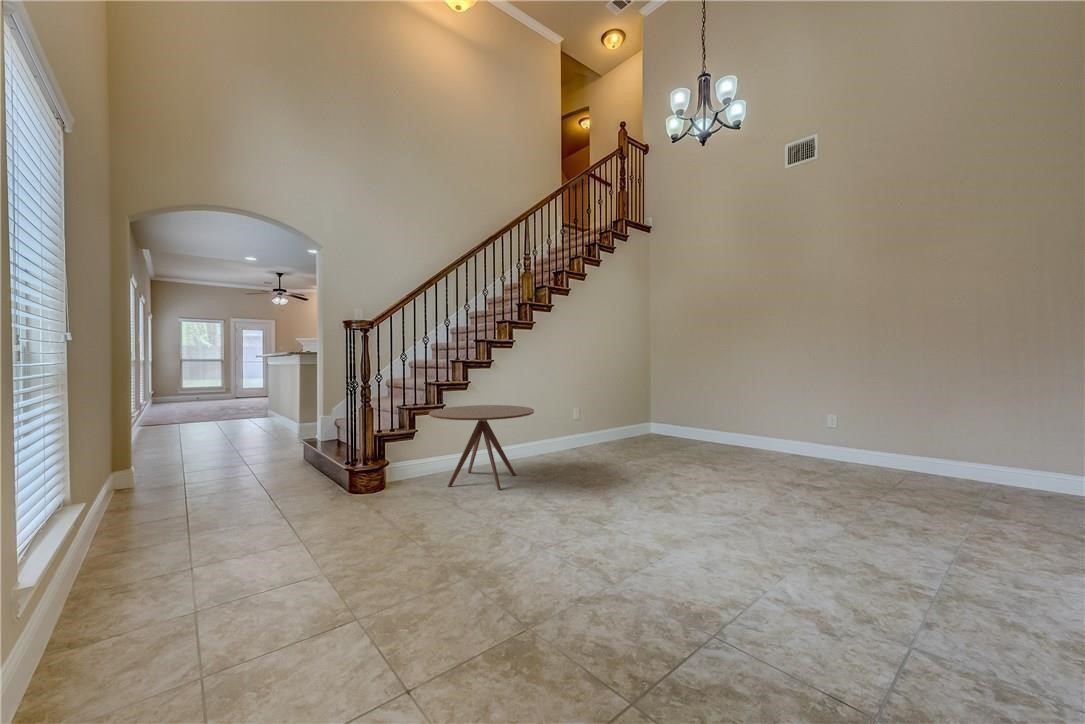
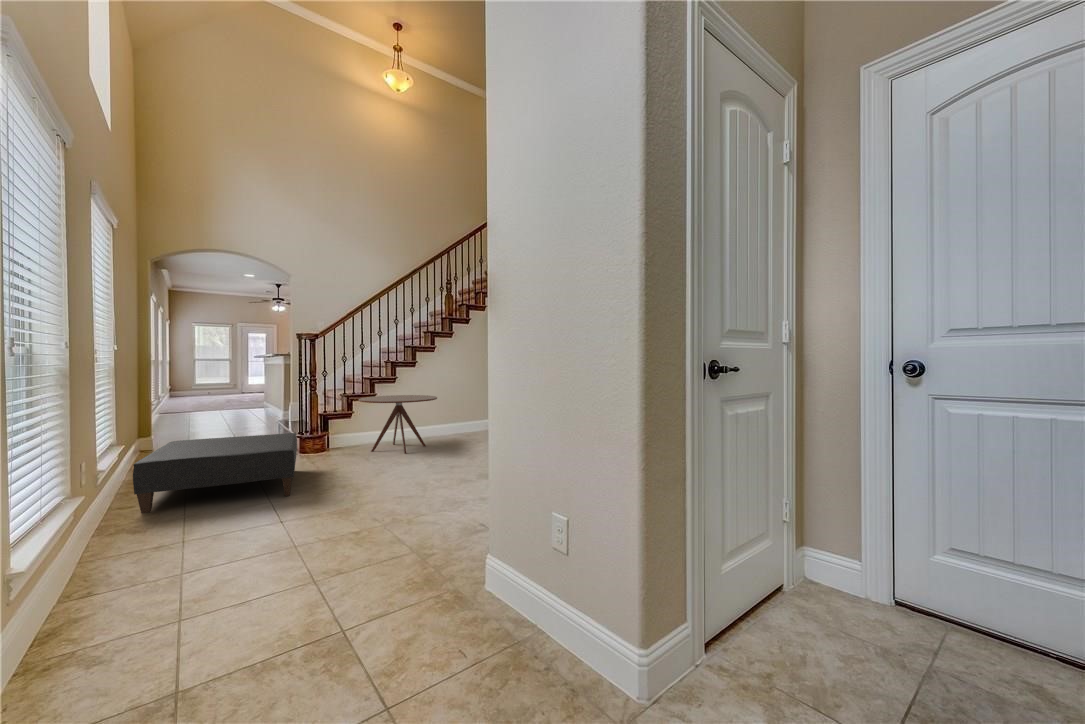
ottoman: none [72,473,389,681] -> present [133,433,297,513]

